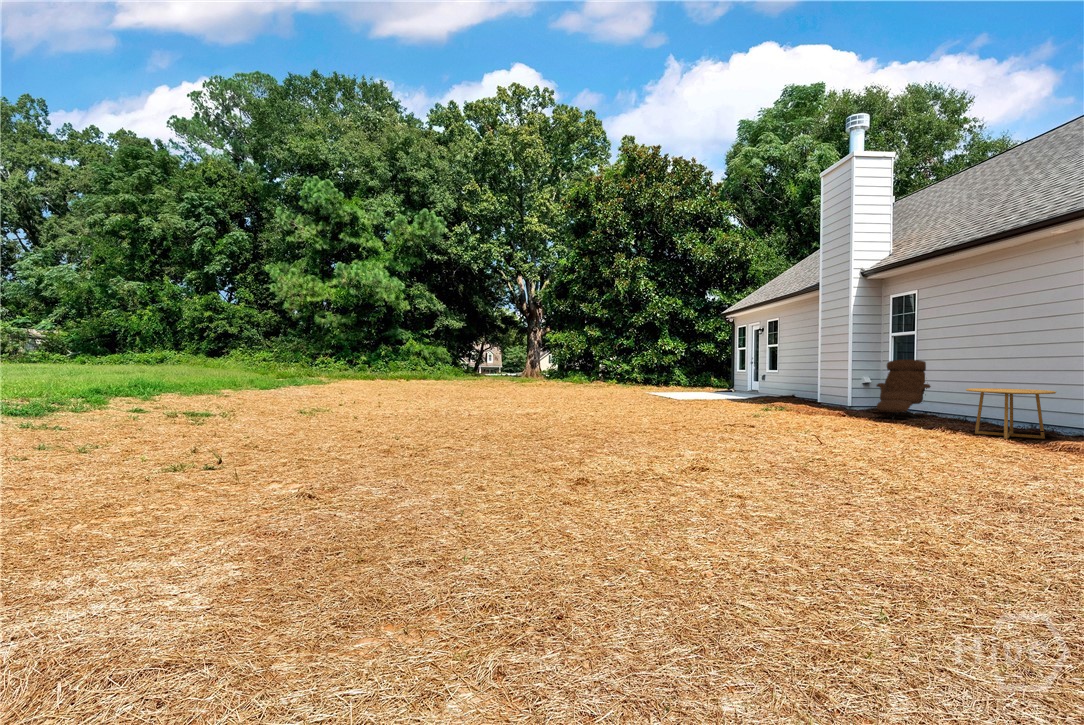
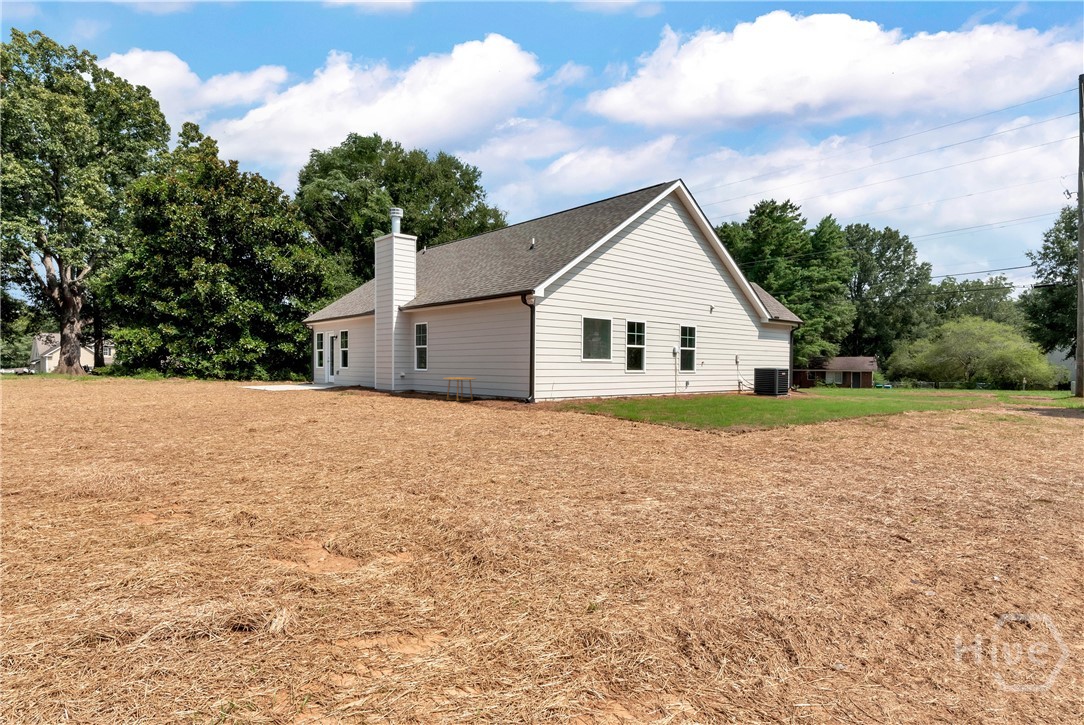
lounge chair: present [876,360,931,420] -> none [405,362,433,396]

